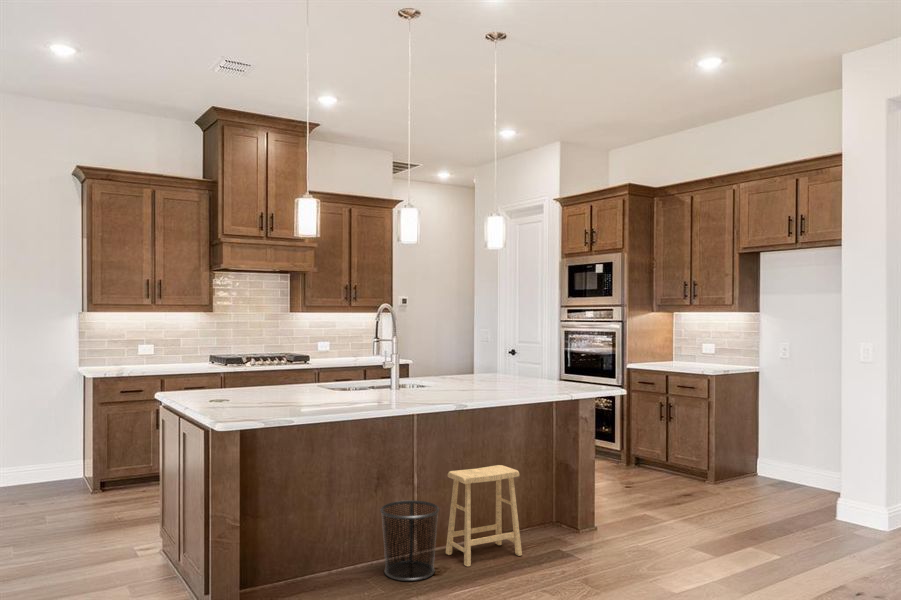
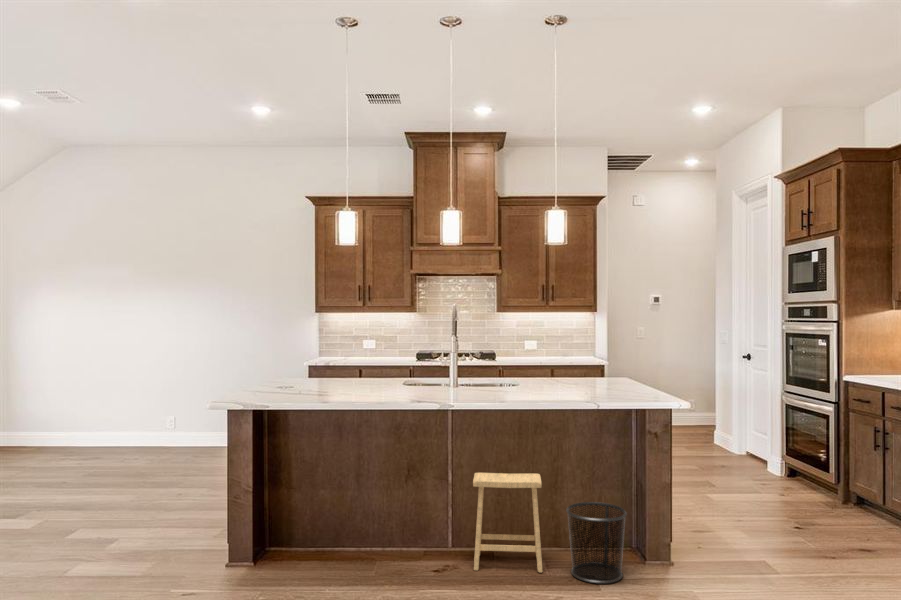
waste bin: present [380,500,439,581] -> present [566,502,627,584]

